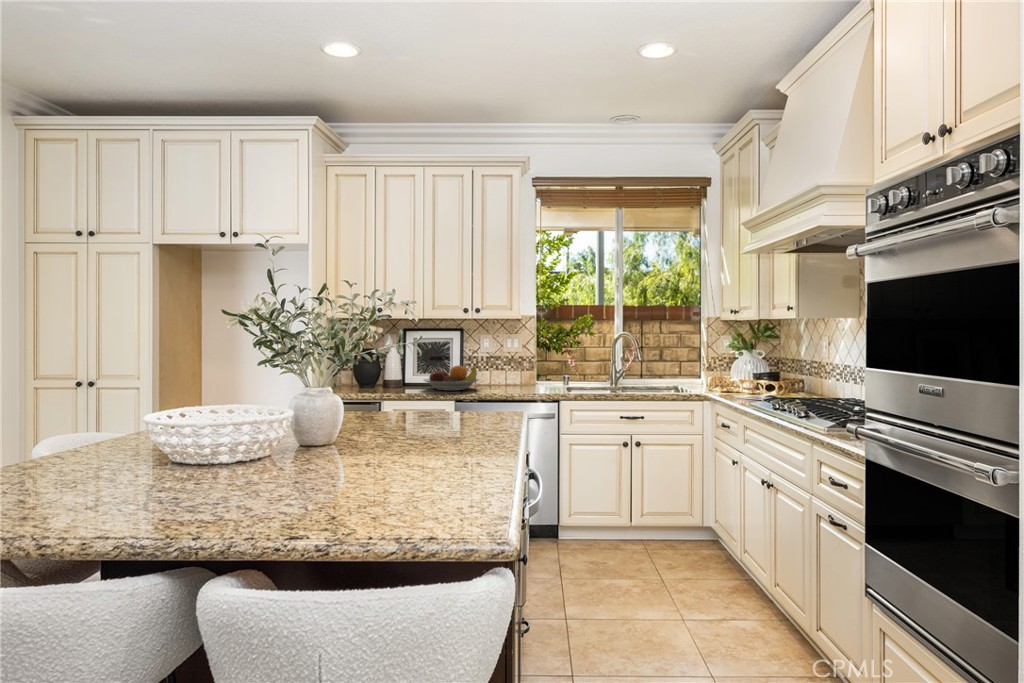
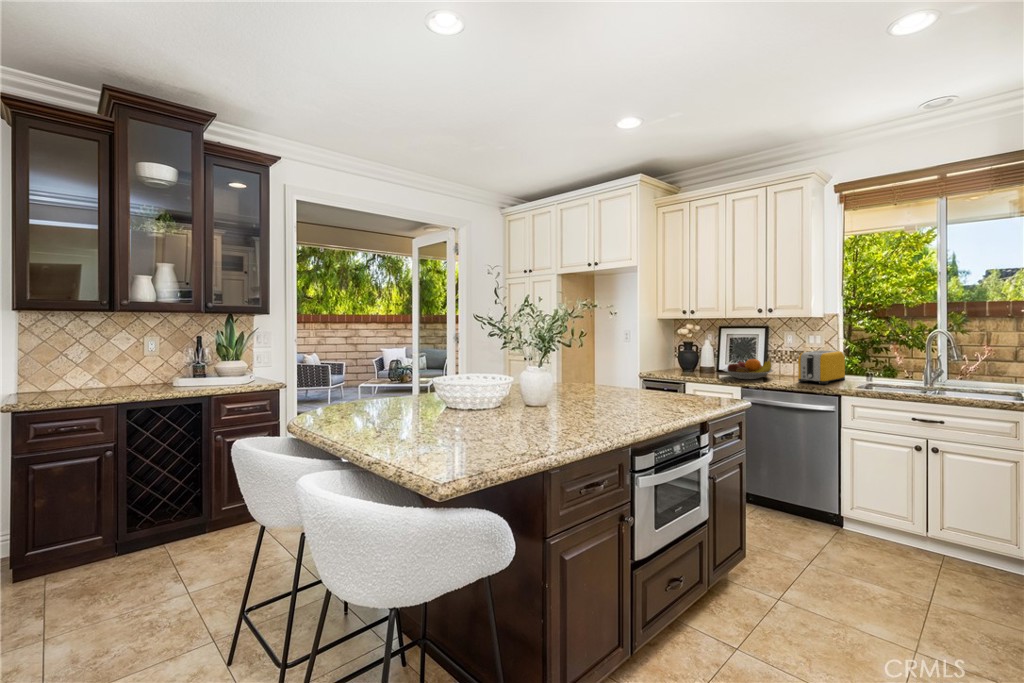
toaster: none [509,355,544,390] -> present [798,350,845,384]

